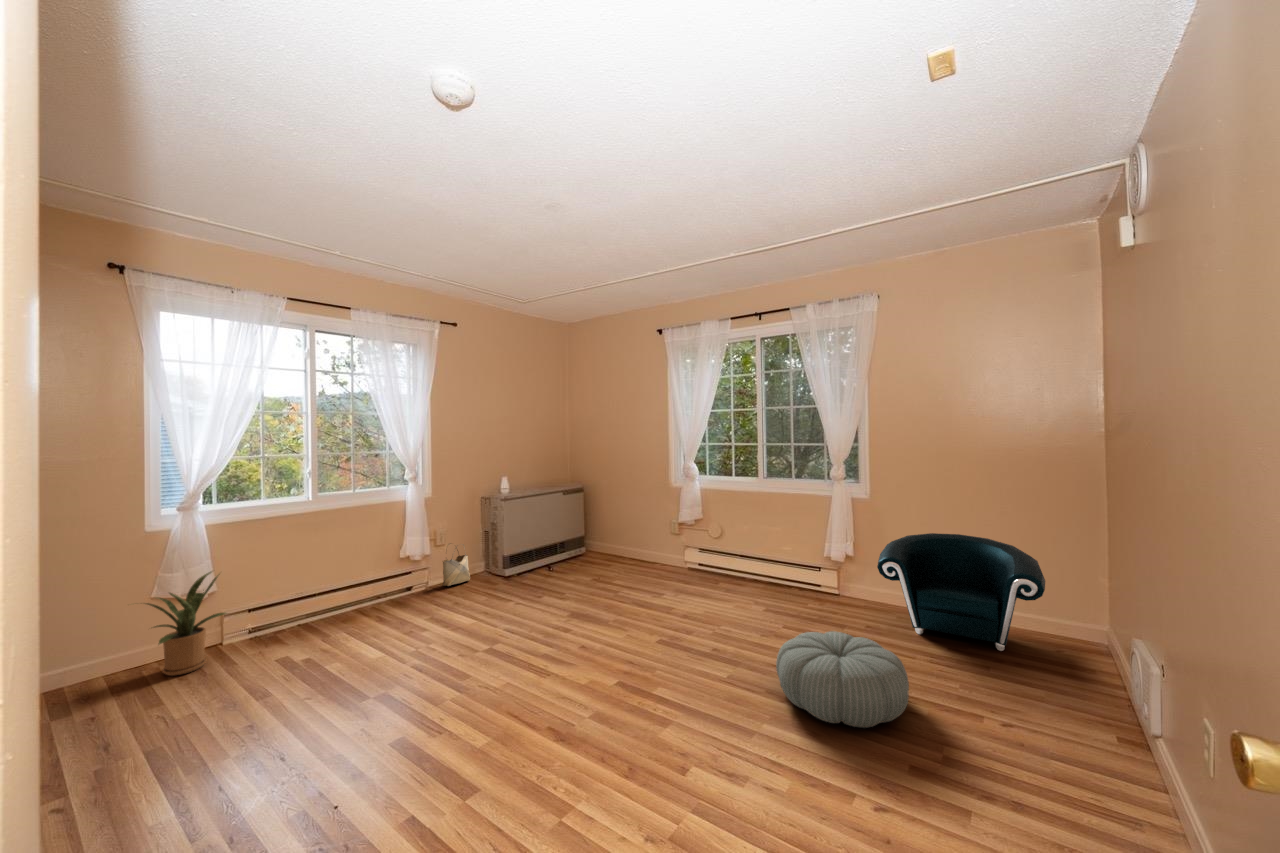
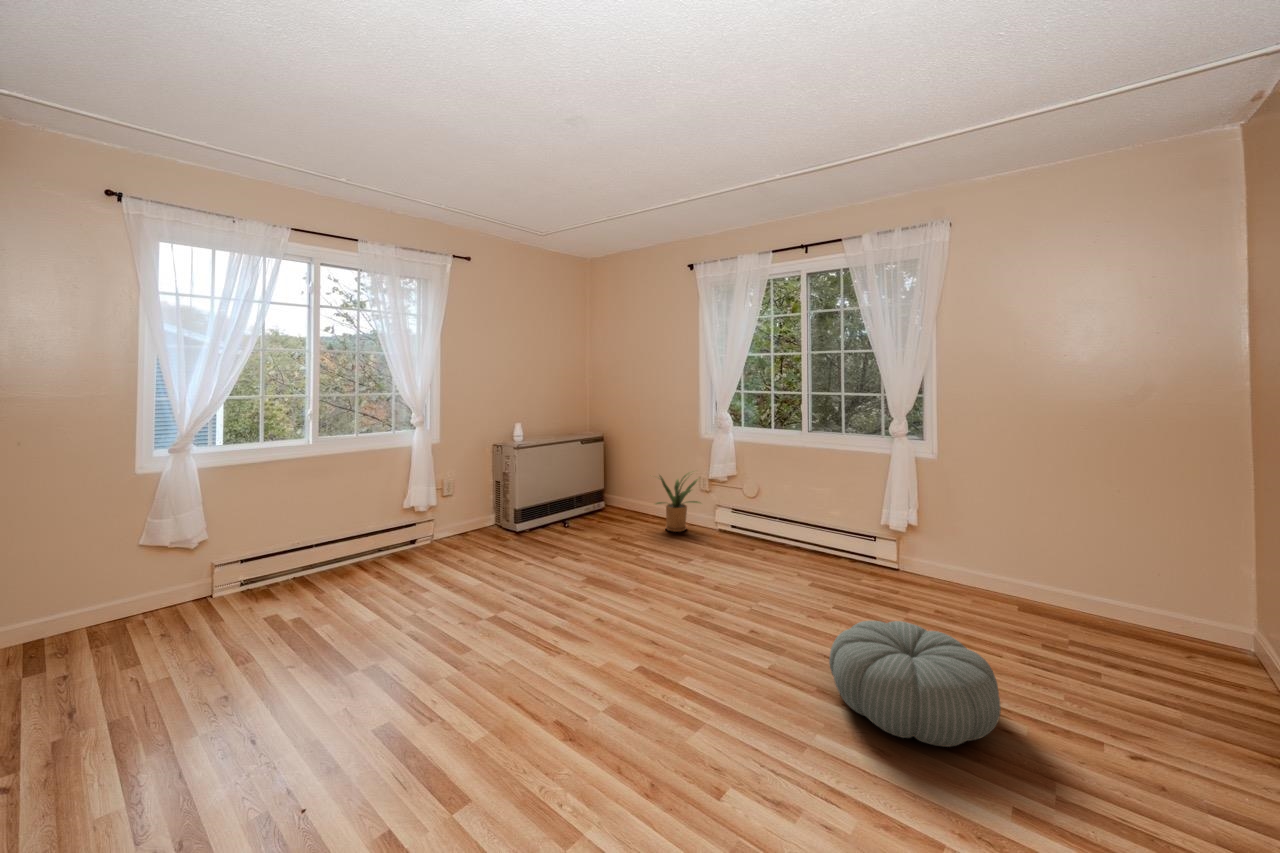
armchair: present [877,533,1045,651] -> none [950,506,1173,649]
woven basket: present [443,543,470,586] -> none [451,494,482,540]
house plant: present [146,572,226,676] -> present [656,471,700,532]

